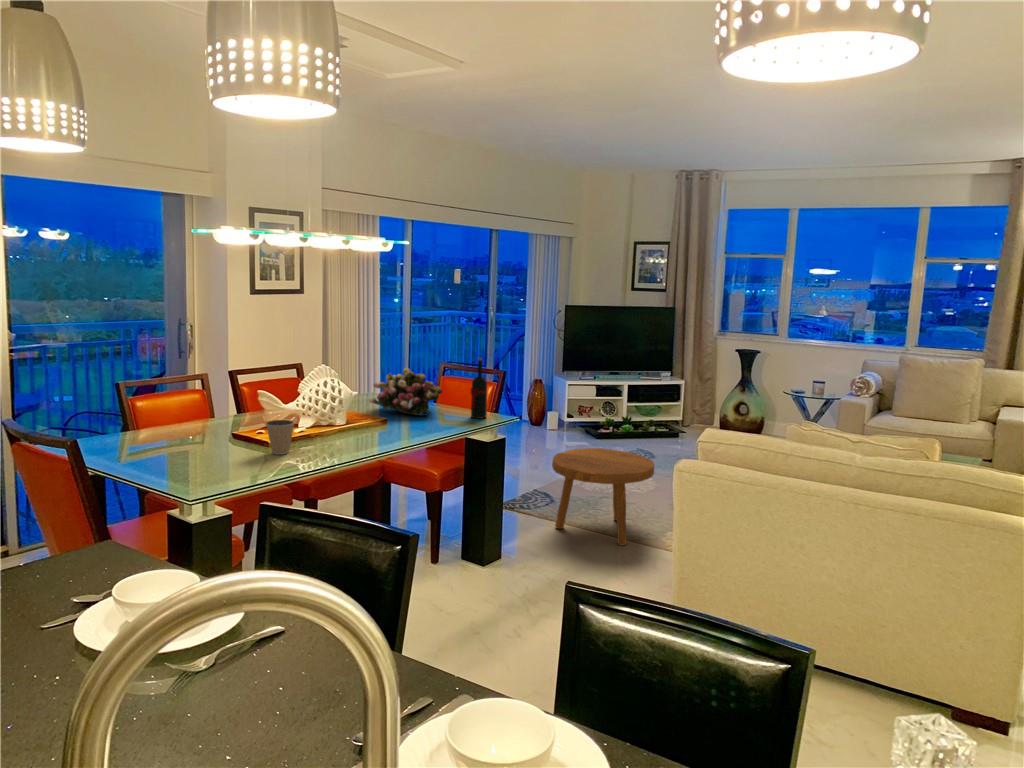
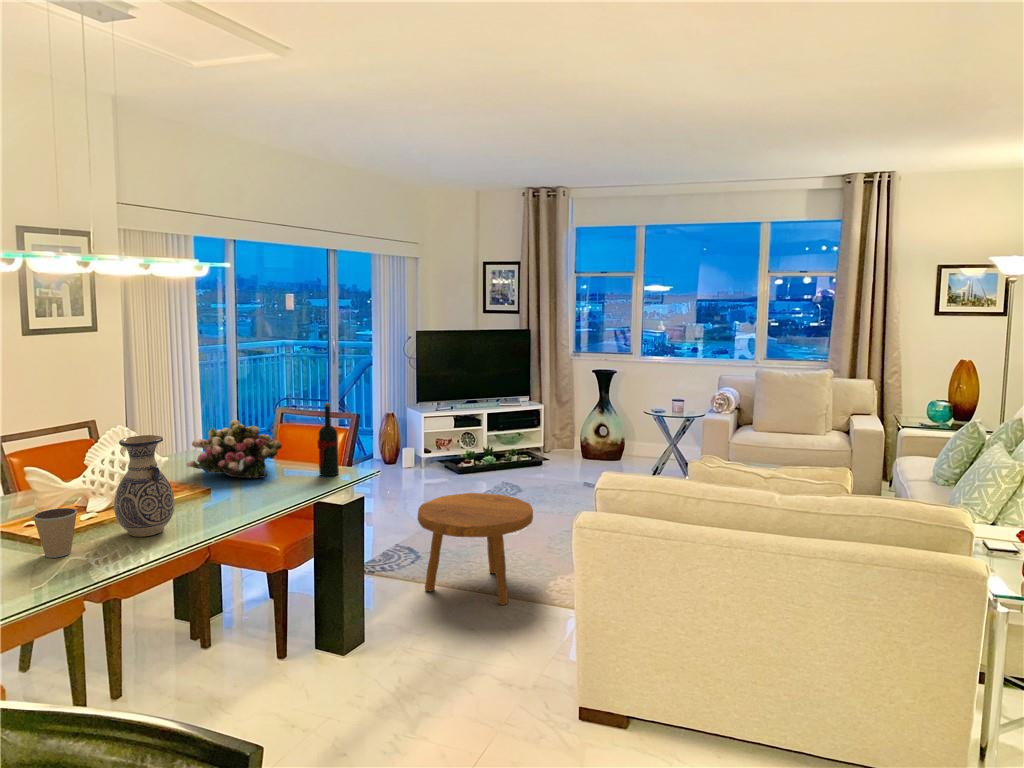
vase: none [319,371,361,447] -> present [114,435,175,537]

